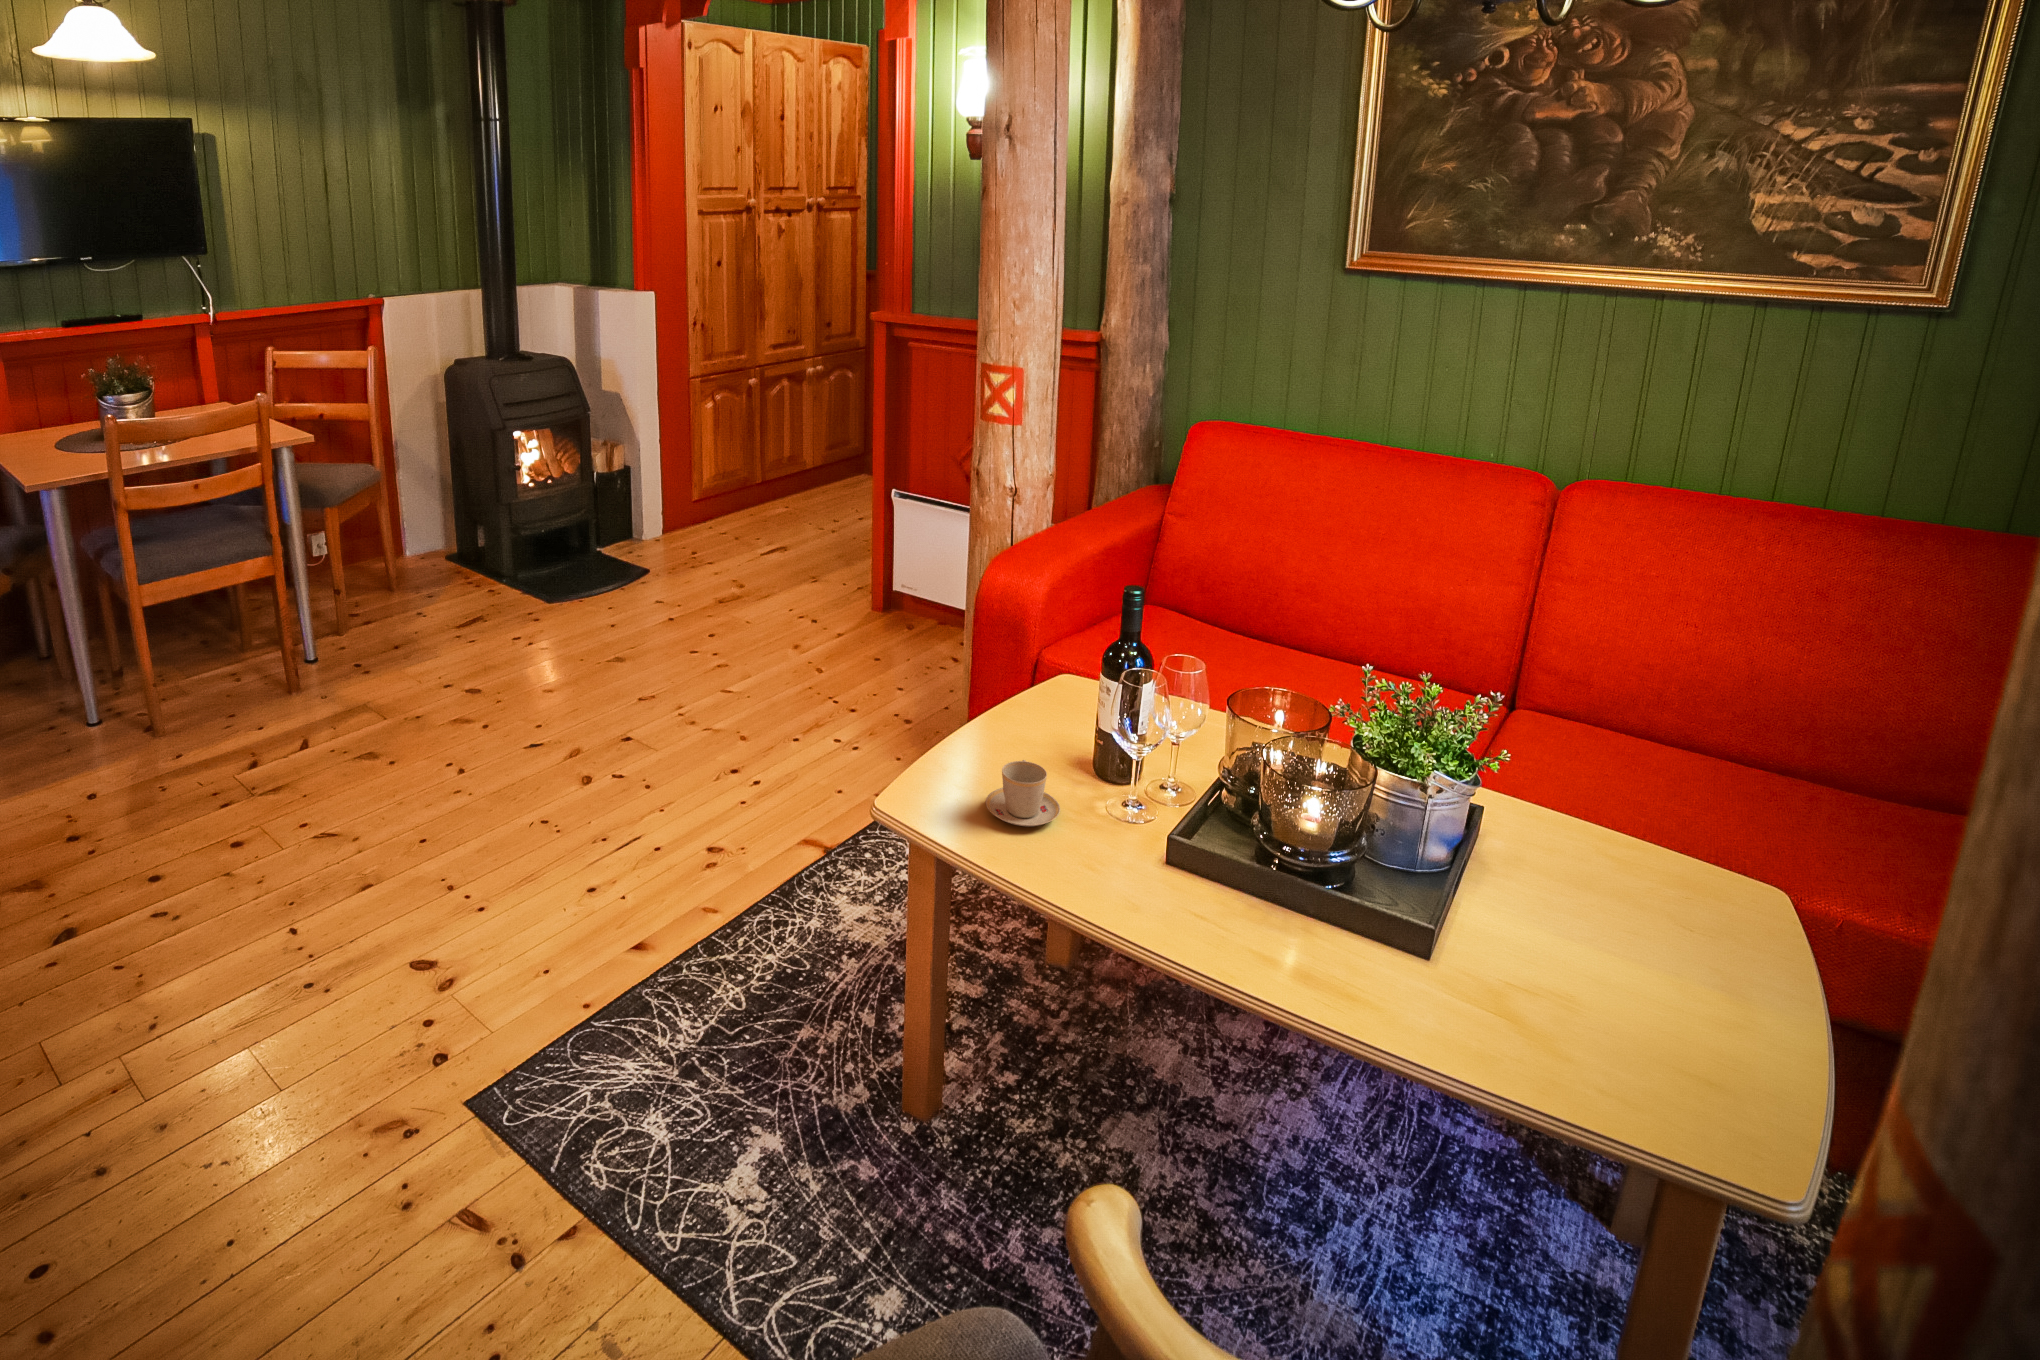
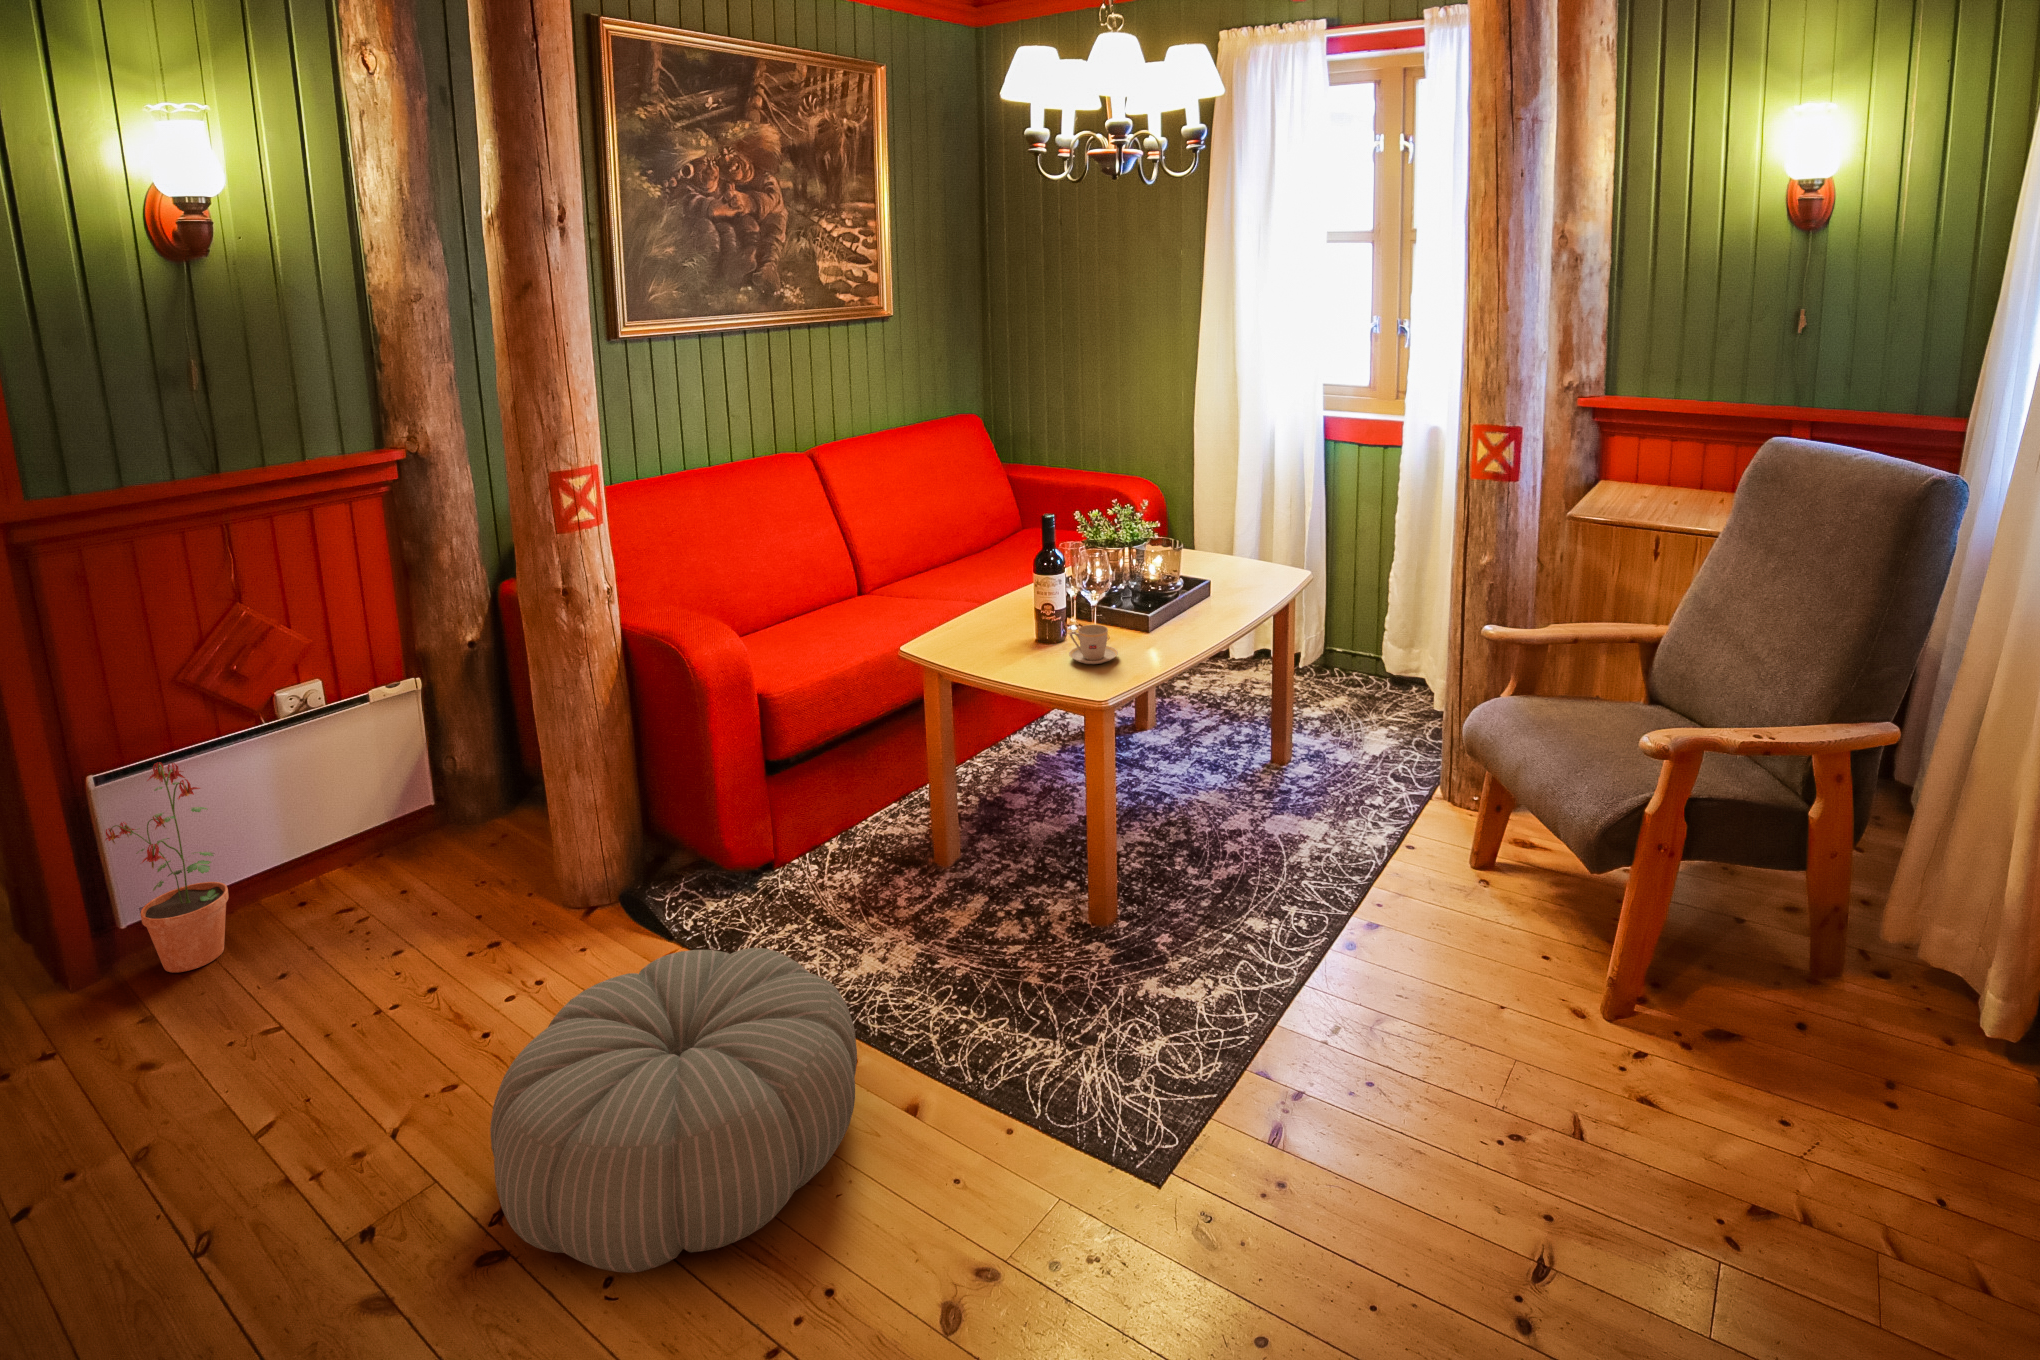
potted plant: none [871,513,926,647] -> present [105,762,229,972]
pouf: none [509,714,757,904] -> present [490,948,857,1273]

